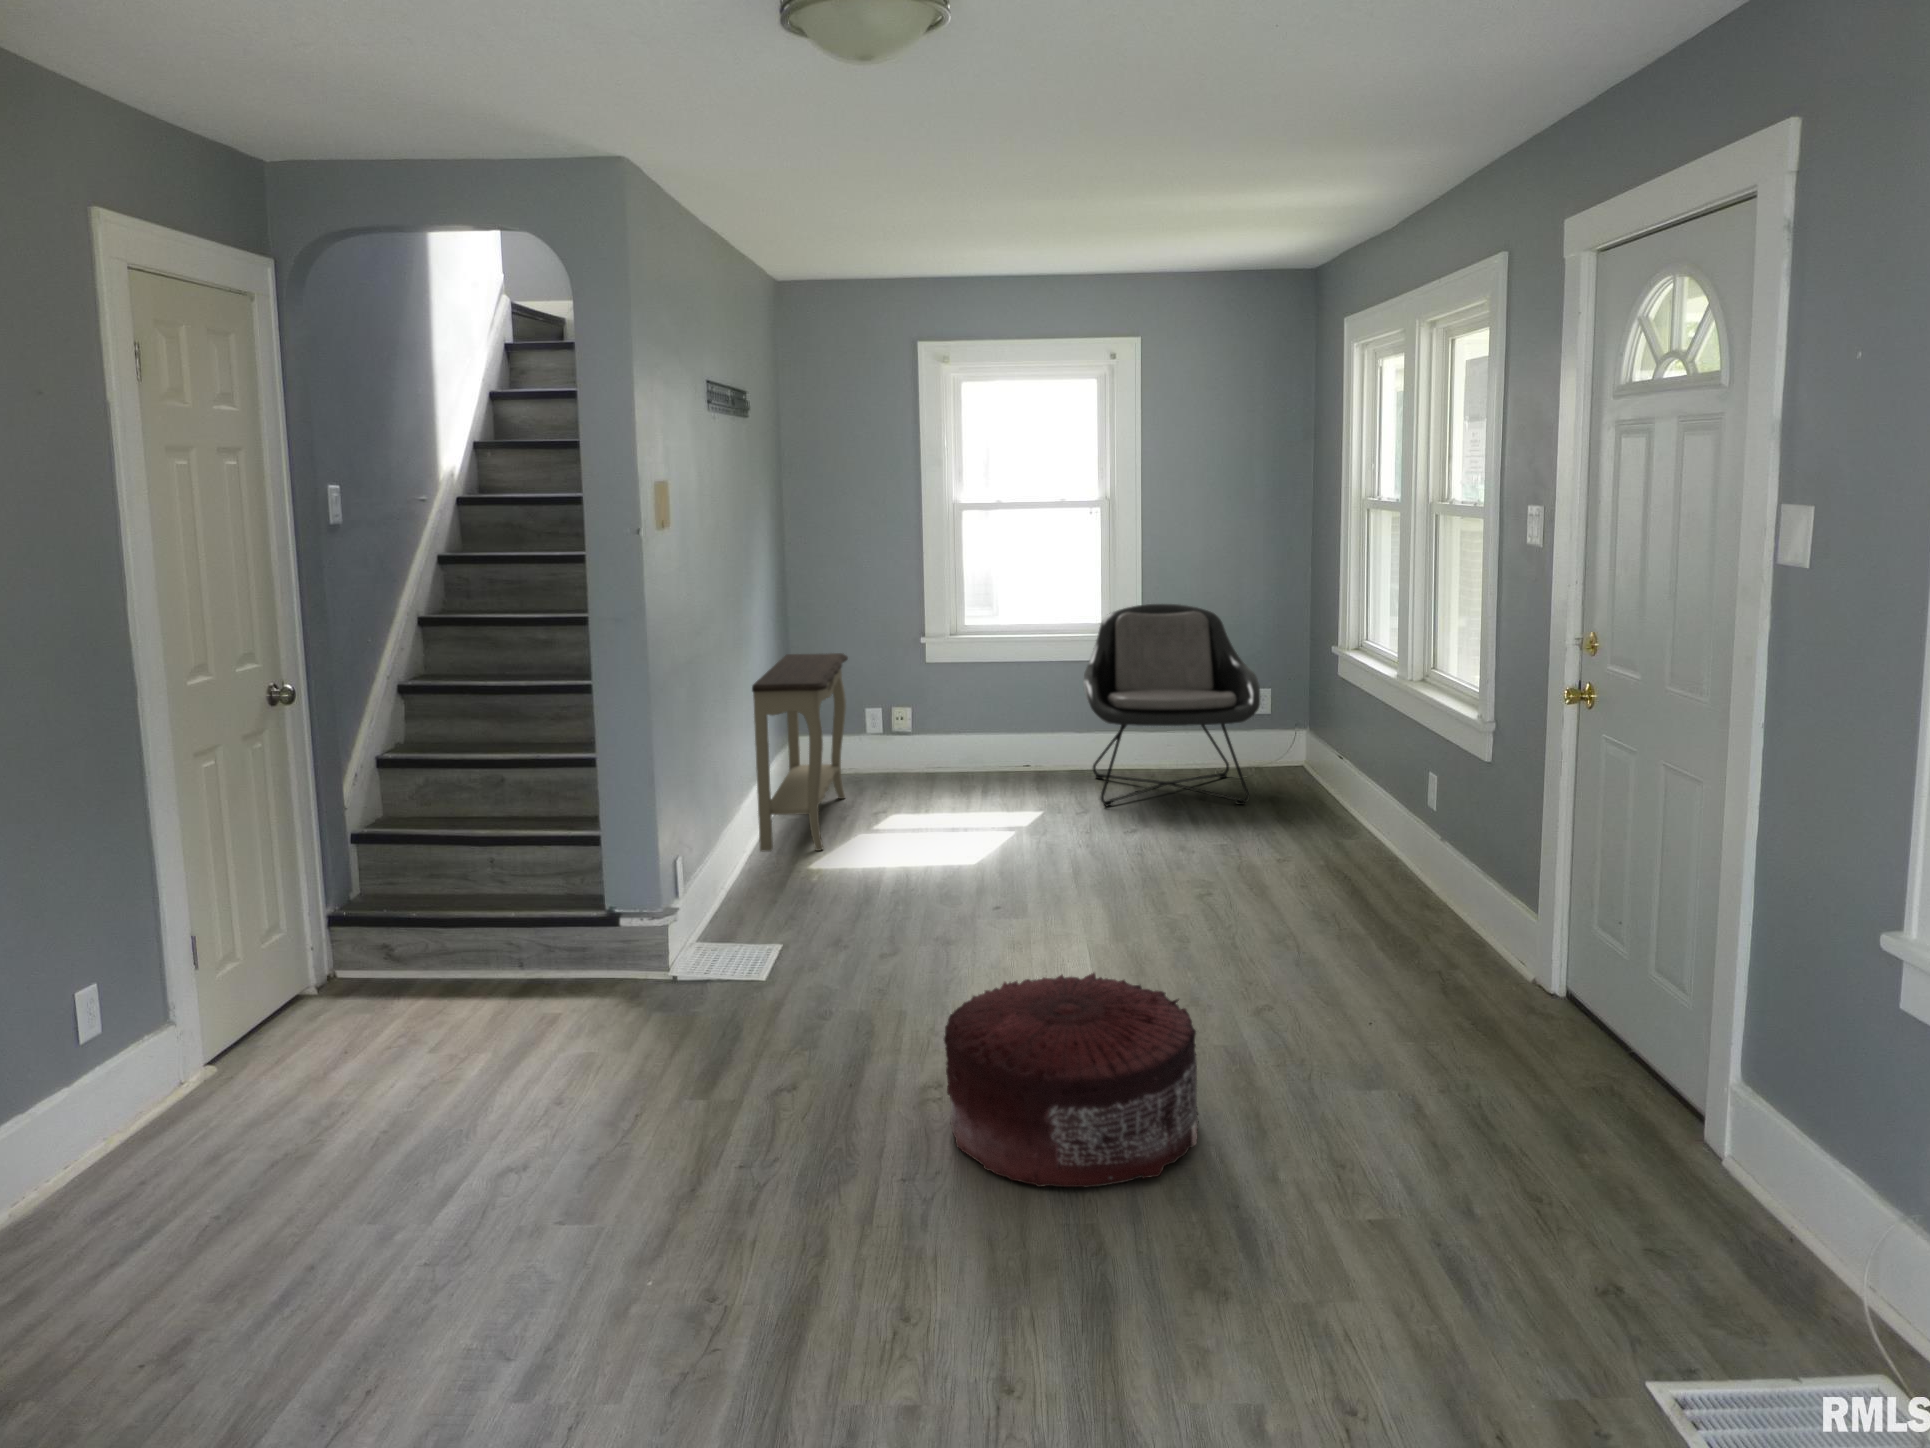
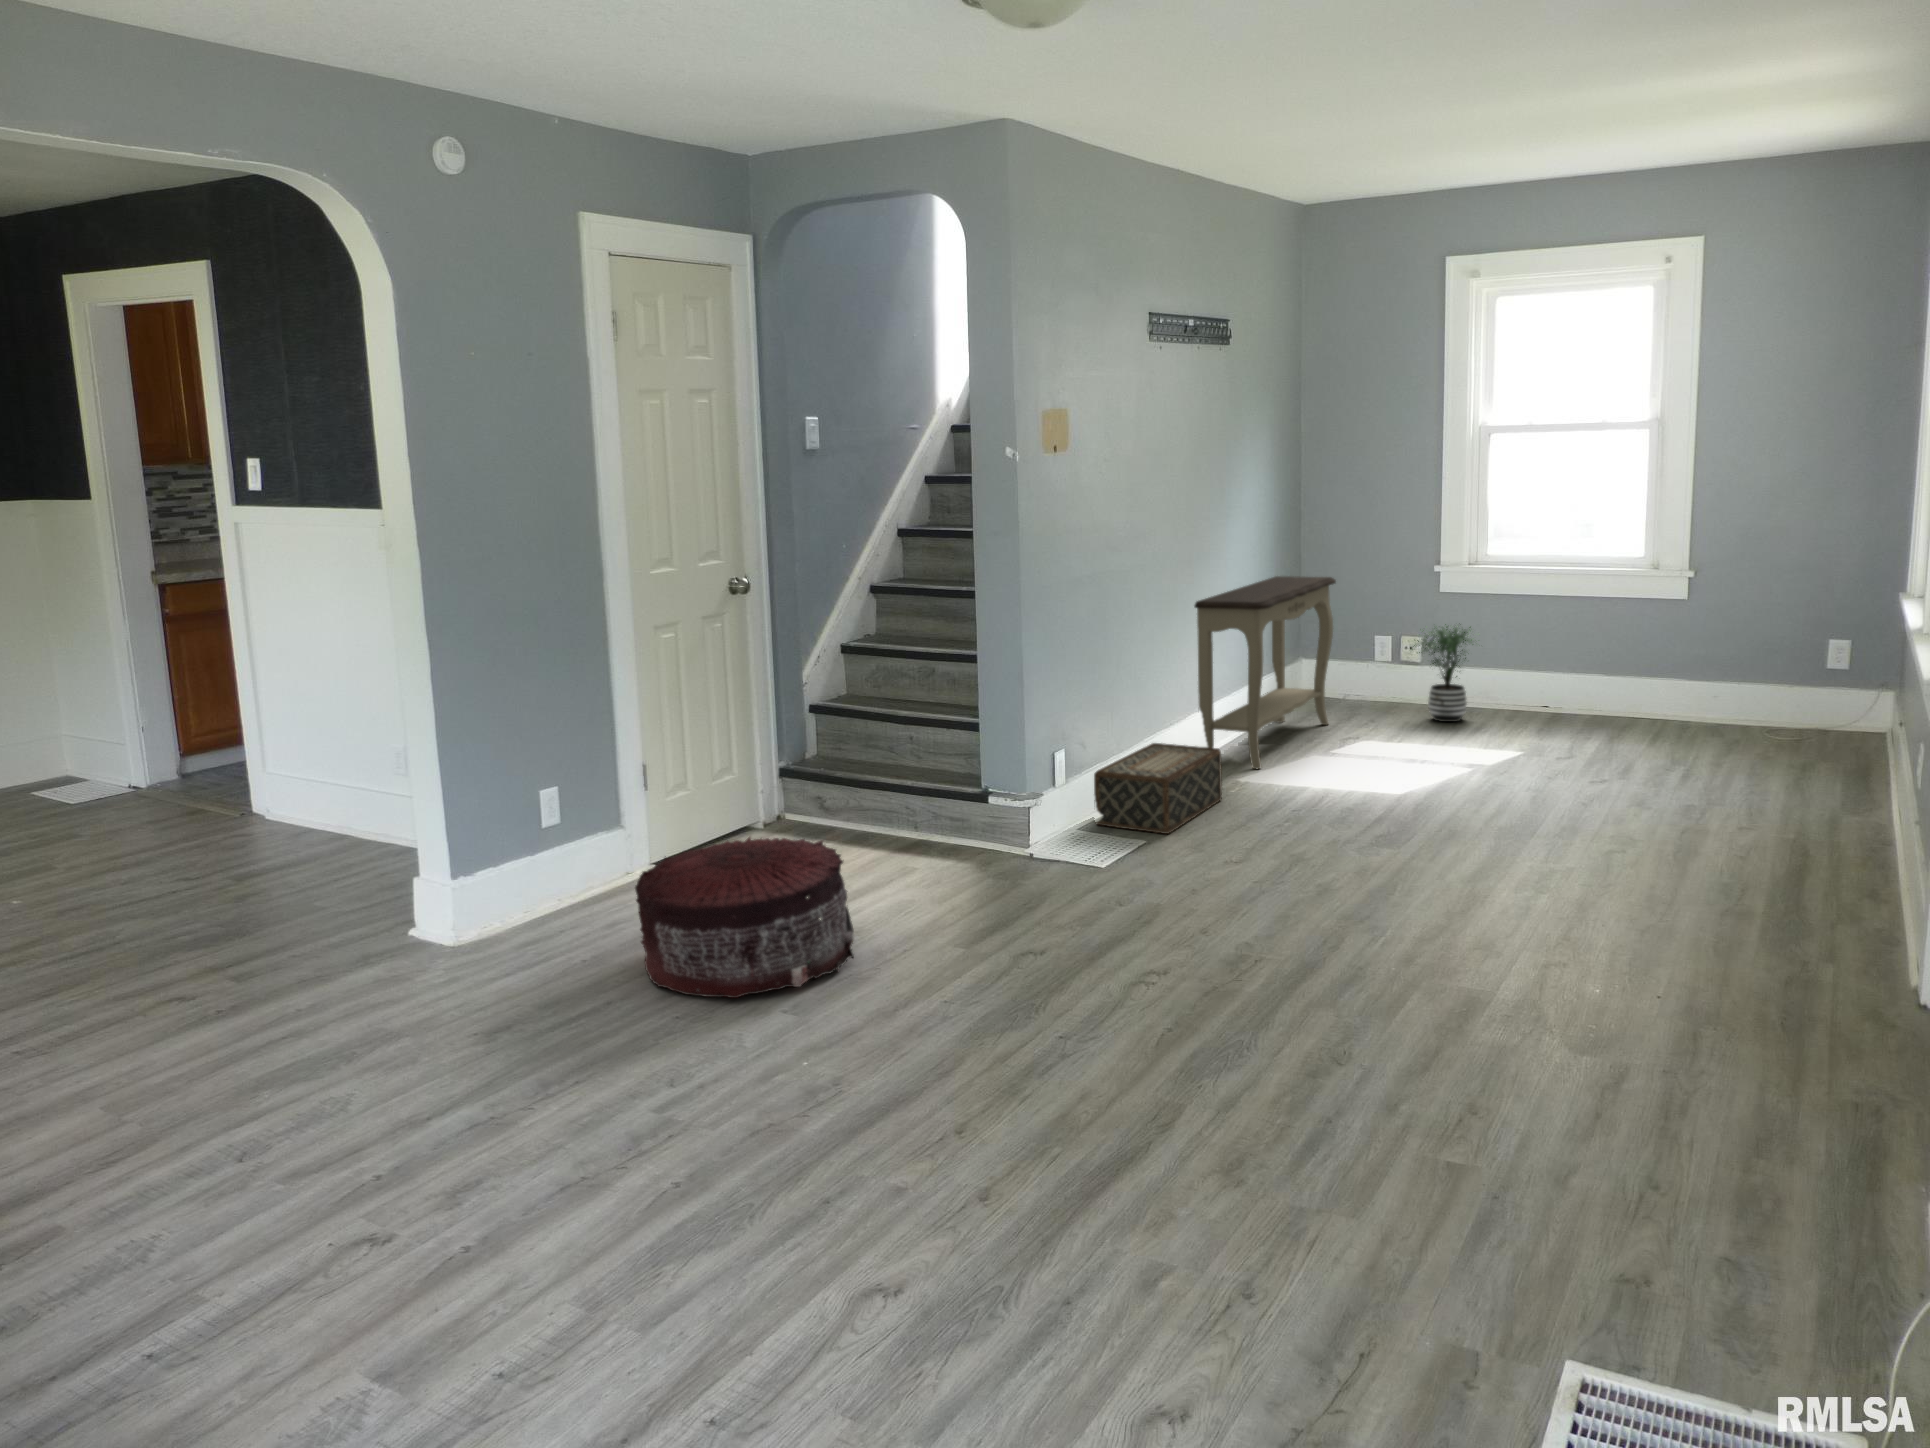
lounge chair: present [1083,604,1260,806] -> none [1598,530,1839,774]
potted plant: none [907,691,974,786] -> present [1412,624,1479,722]
woven basket: none [711,834,816,930] -> present [1094,743,1222,834]
pouf: present [944,973,1199,1187] -> present [635,837,854,998]

